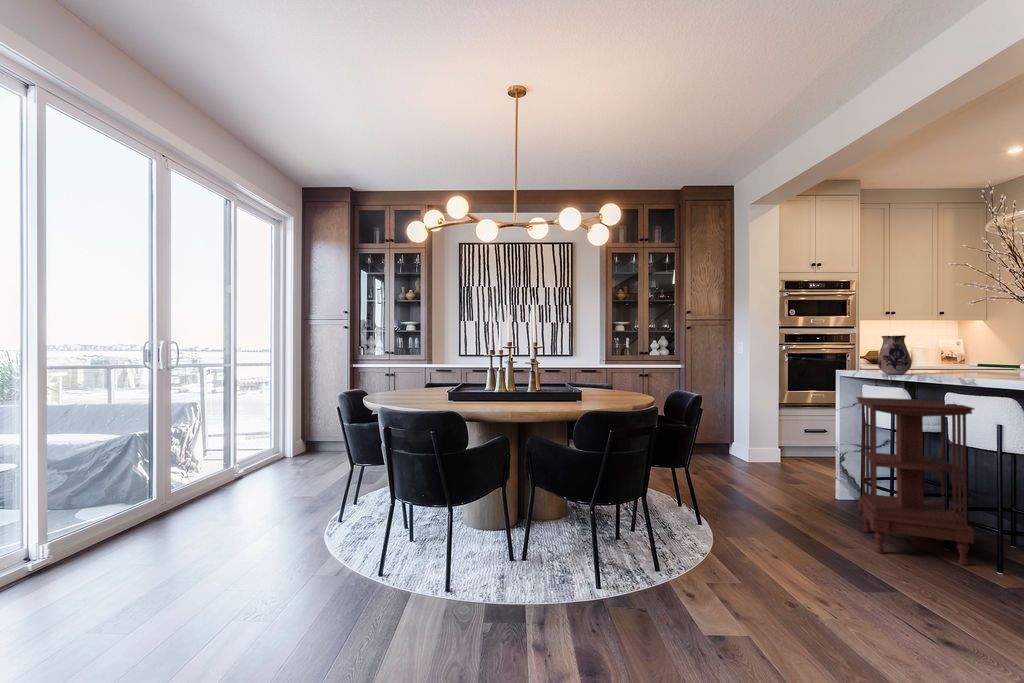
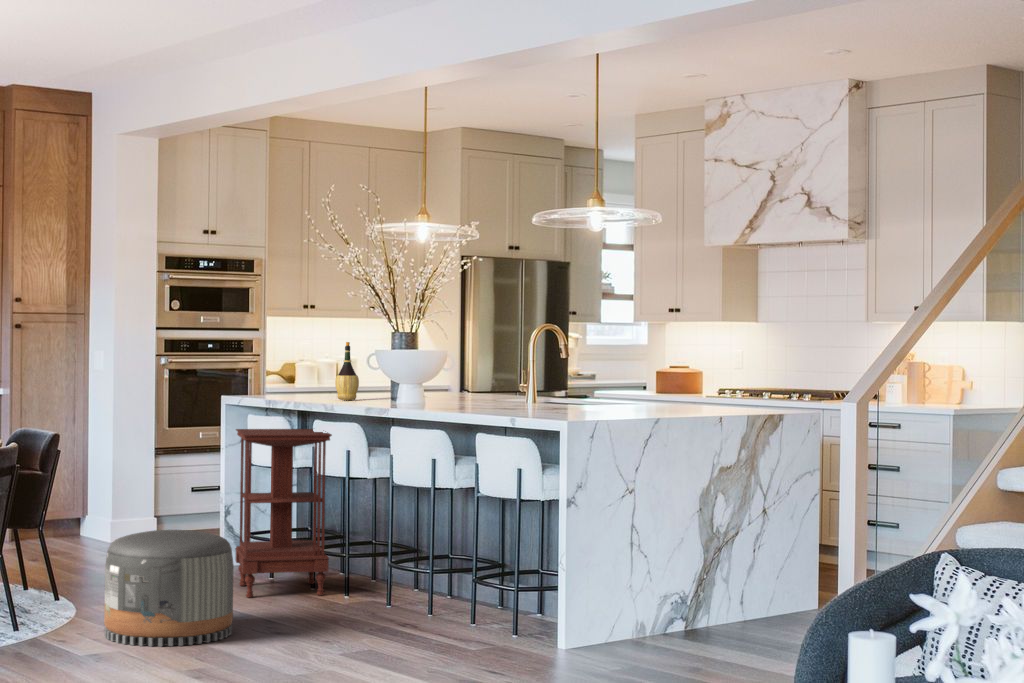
wine bottle: none [952,324,979,375] -> present [335,342,359,400]
ceramic pitcher: present [878,335,912,374] -> none [267,352,301,400]
pouf: none [735,495,882,643] -> present [104,530,234,647]

